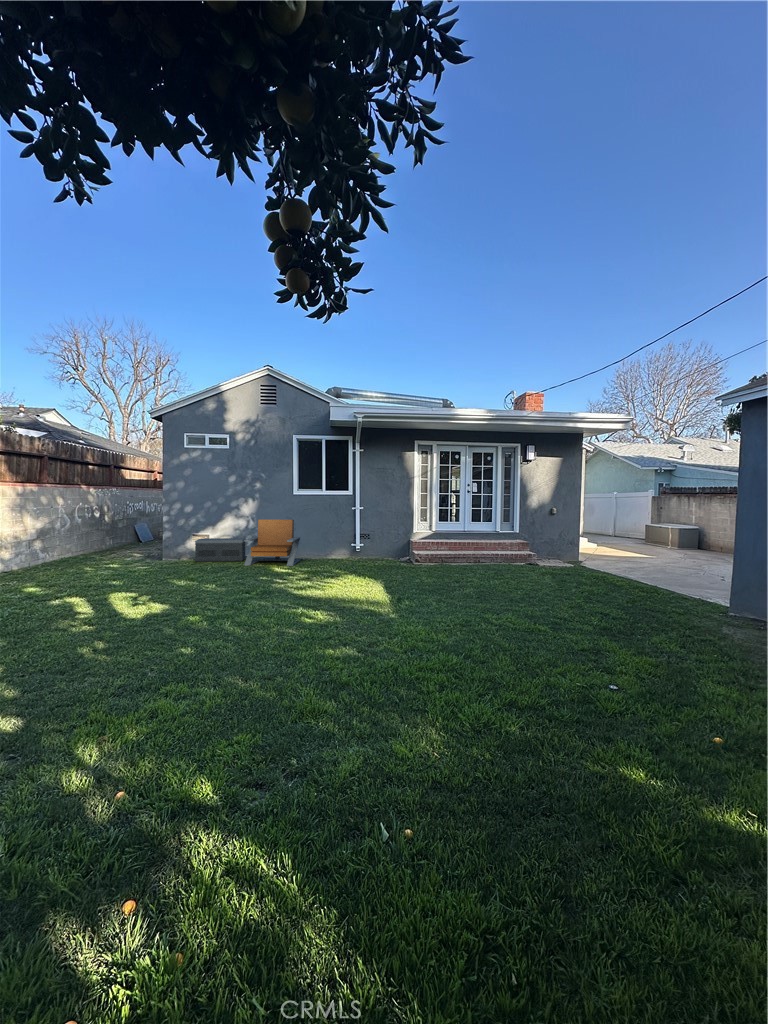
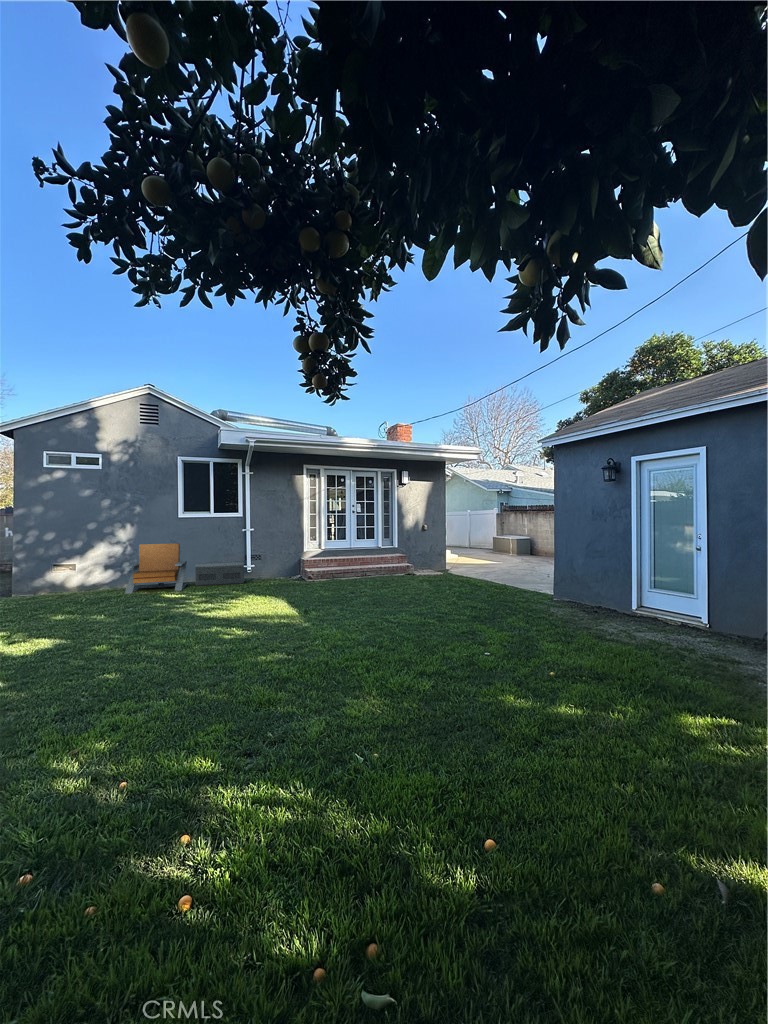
storage bench: present [195,538,246,562] -> present [195,561,244,586]

